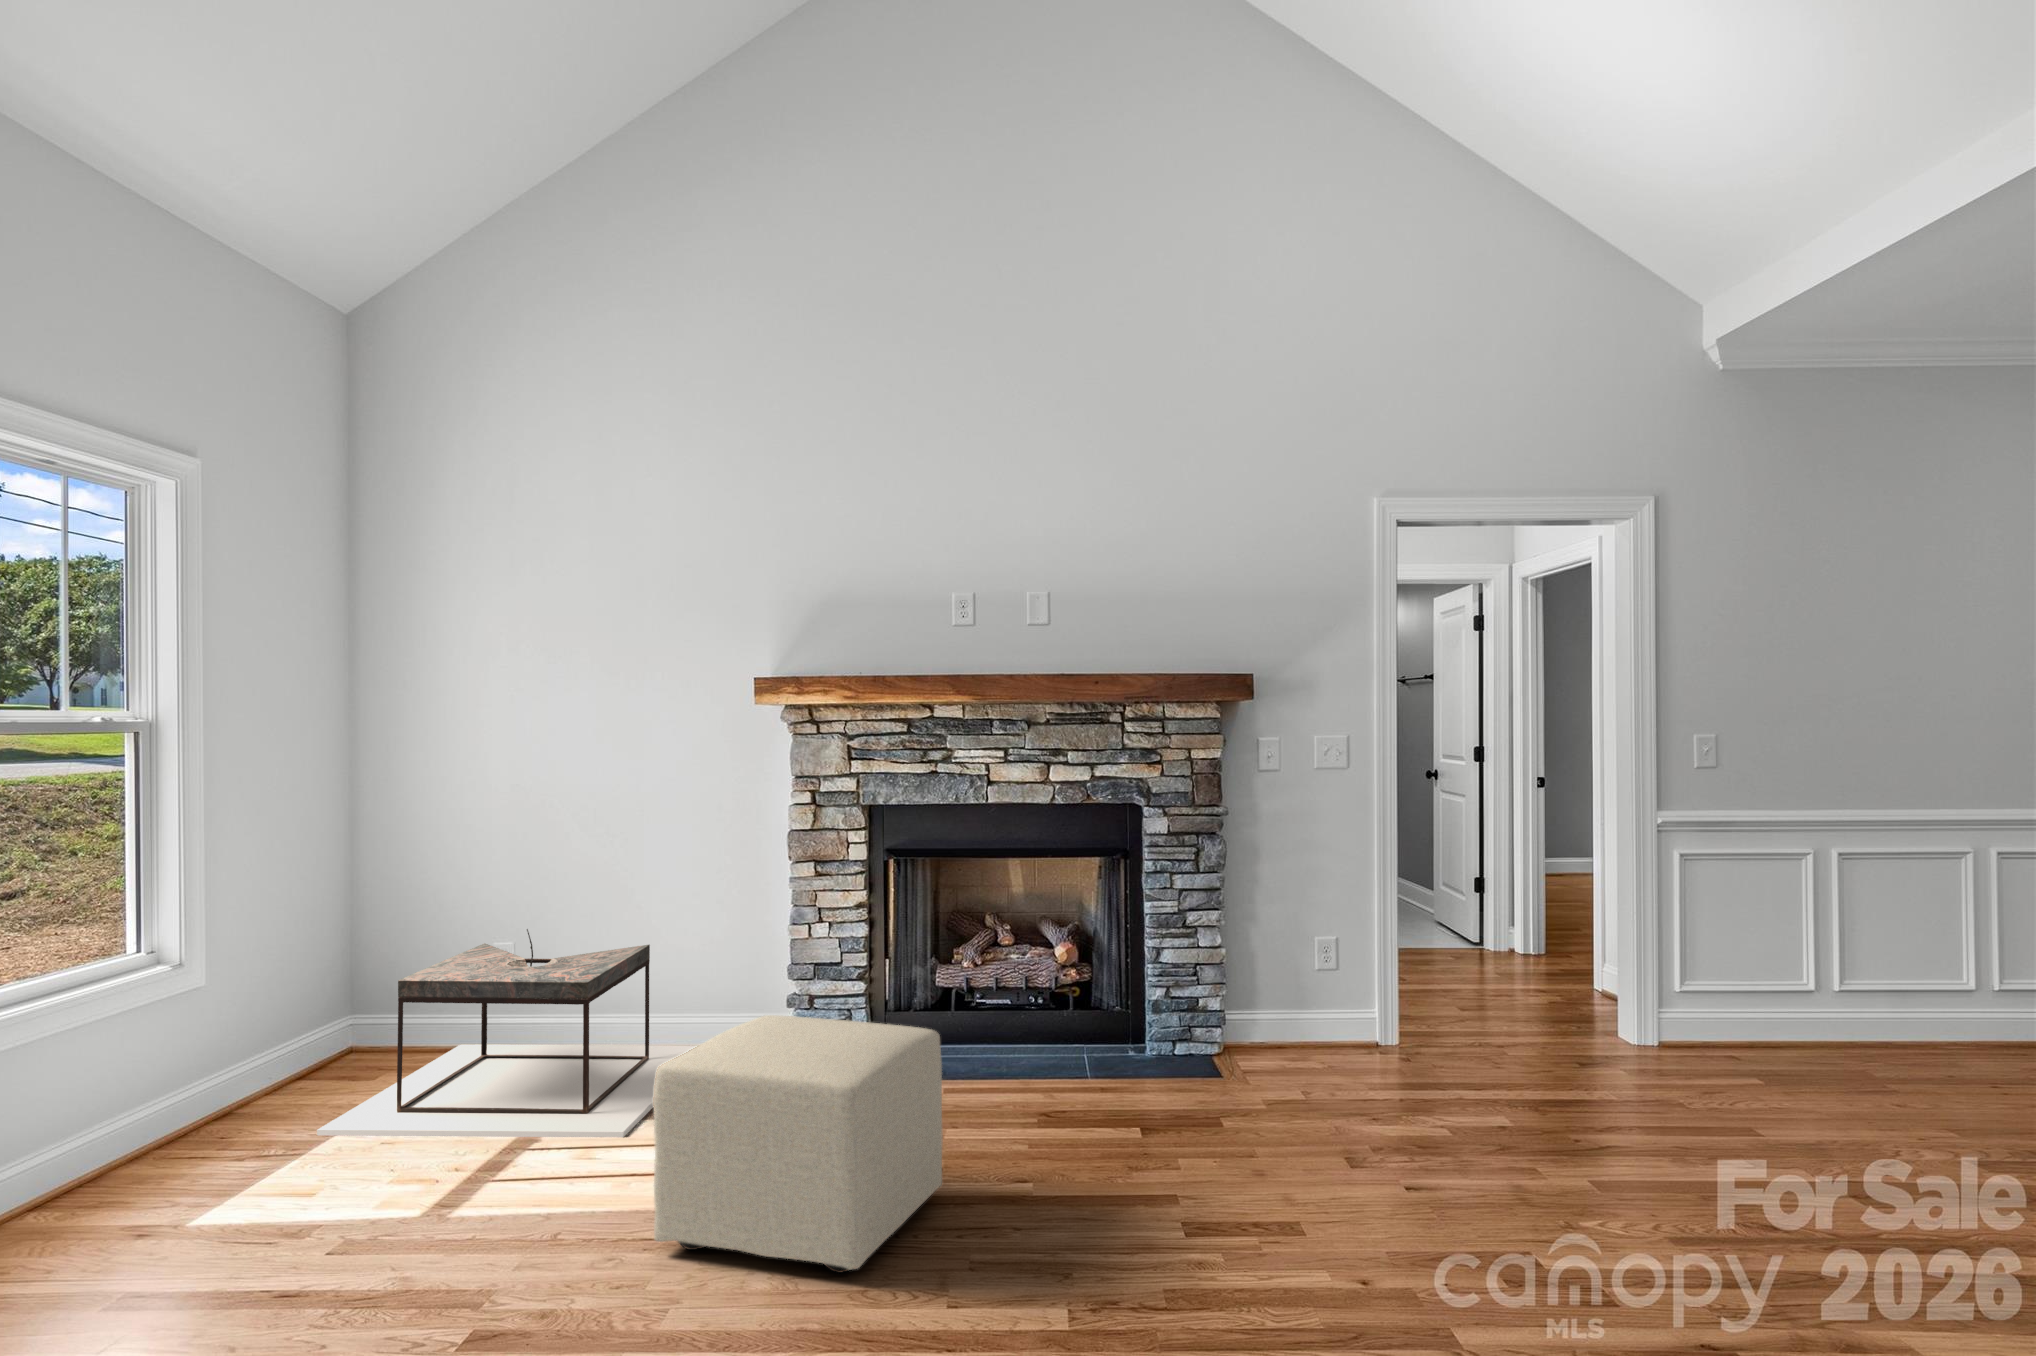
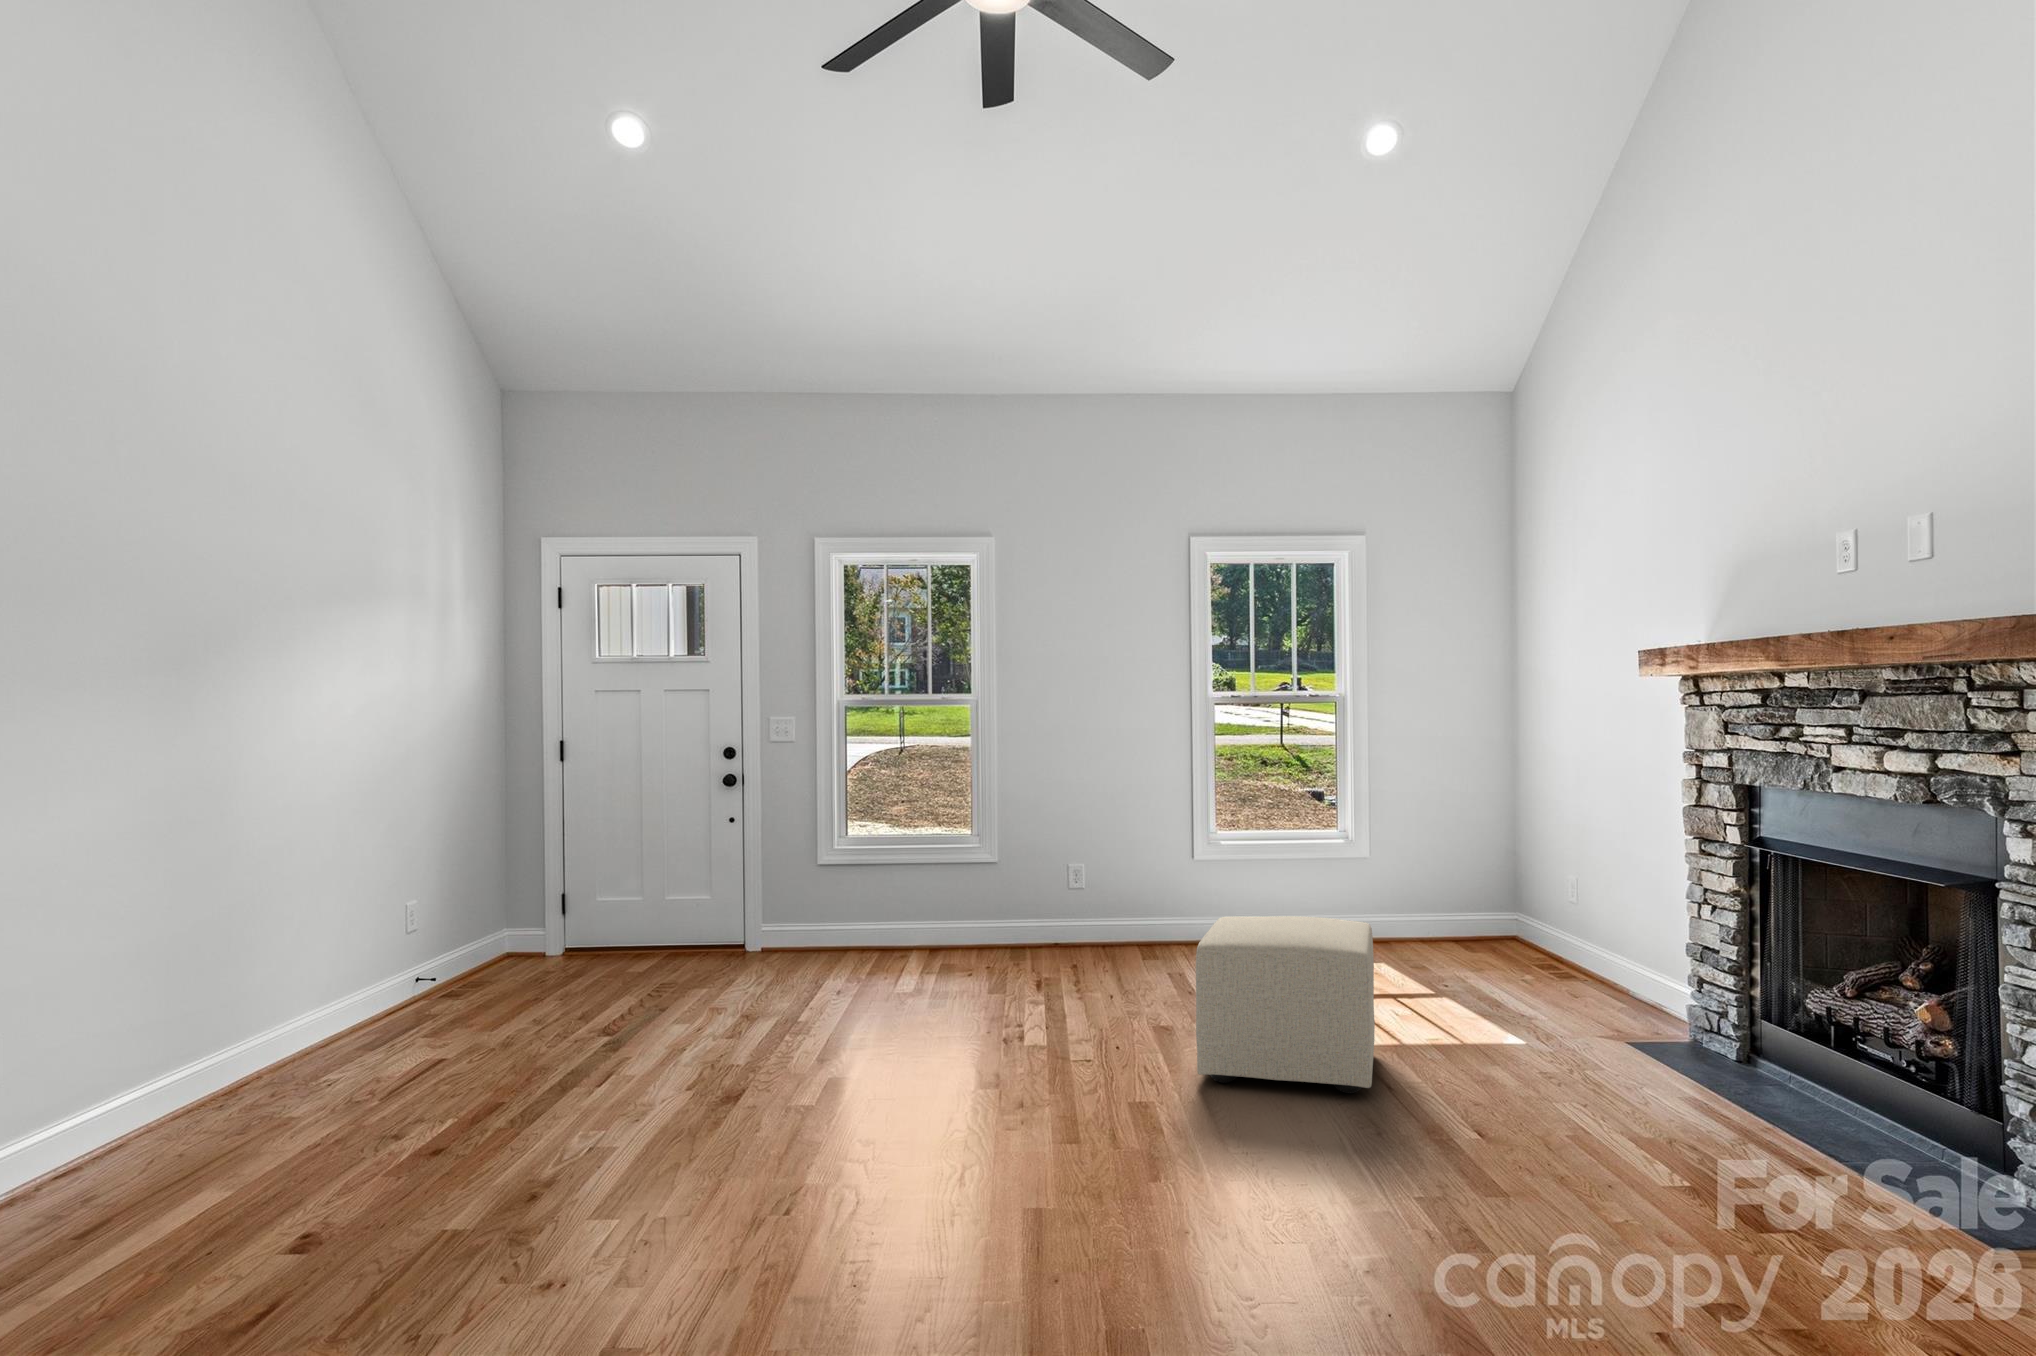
coffee table: present [317,929,697,1138] -> none [1357,857,1668,1016]

